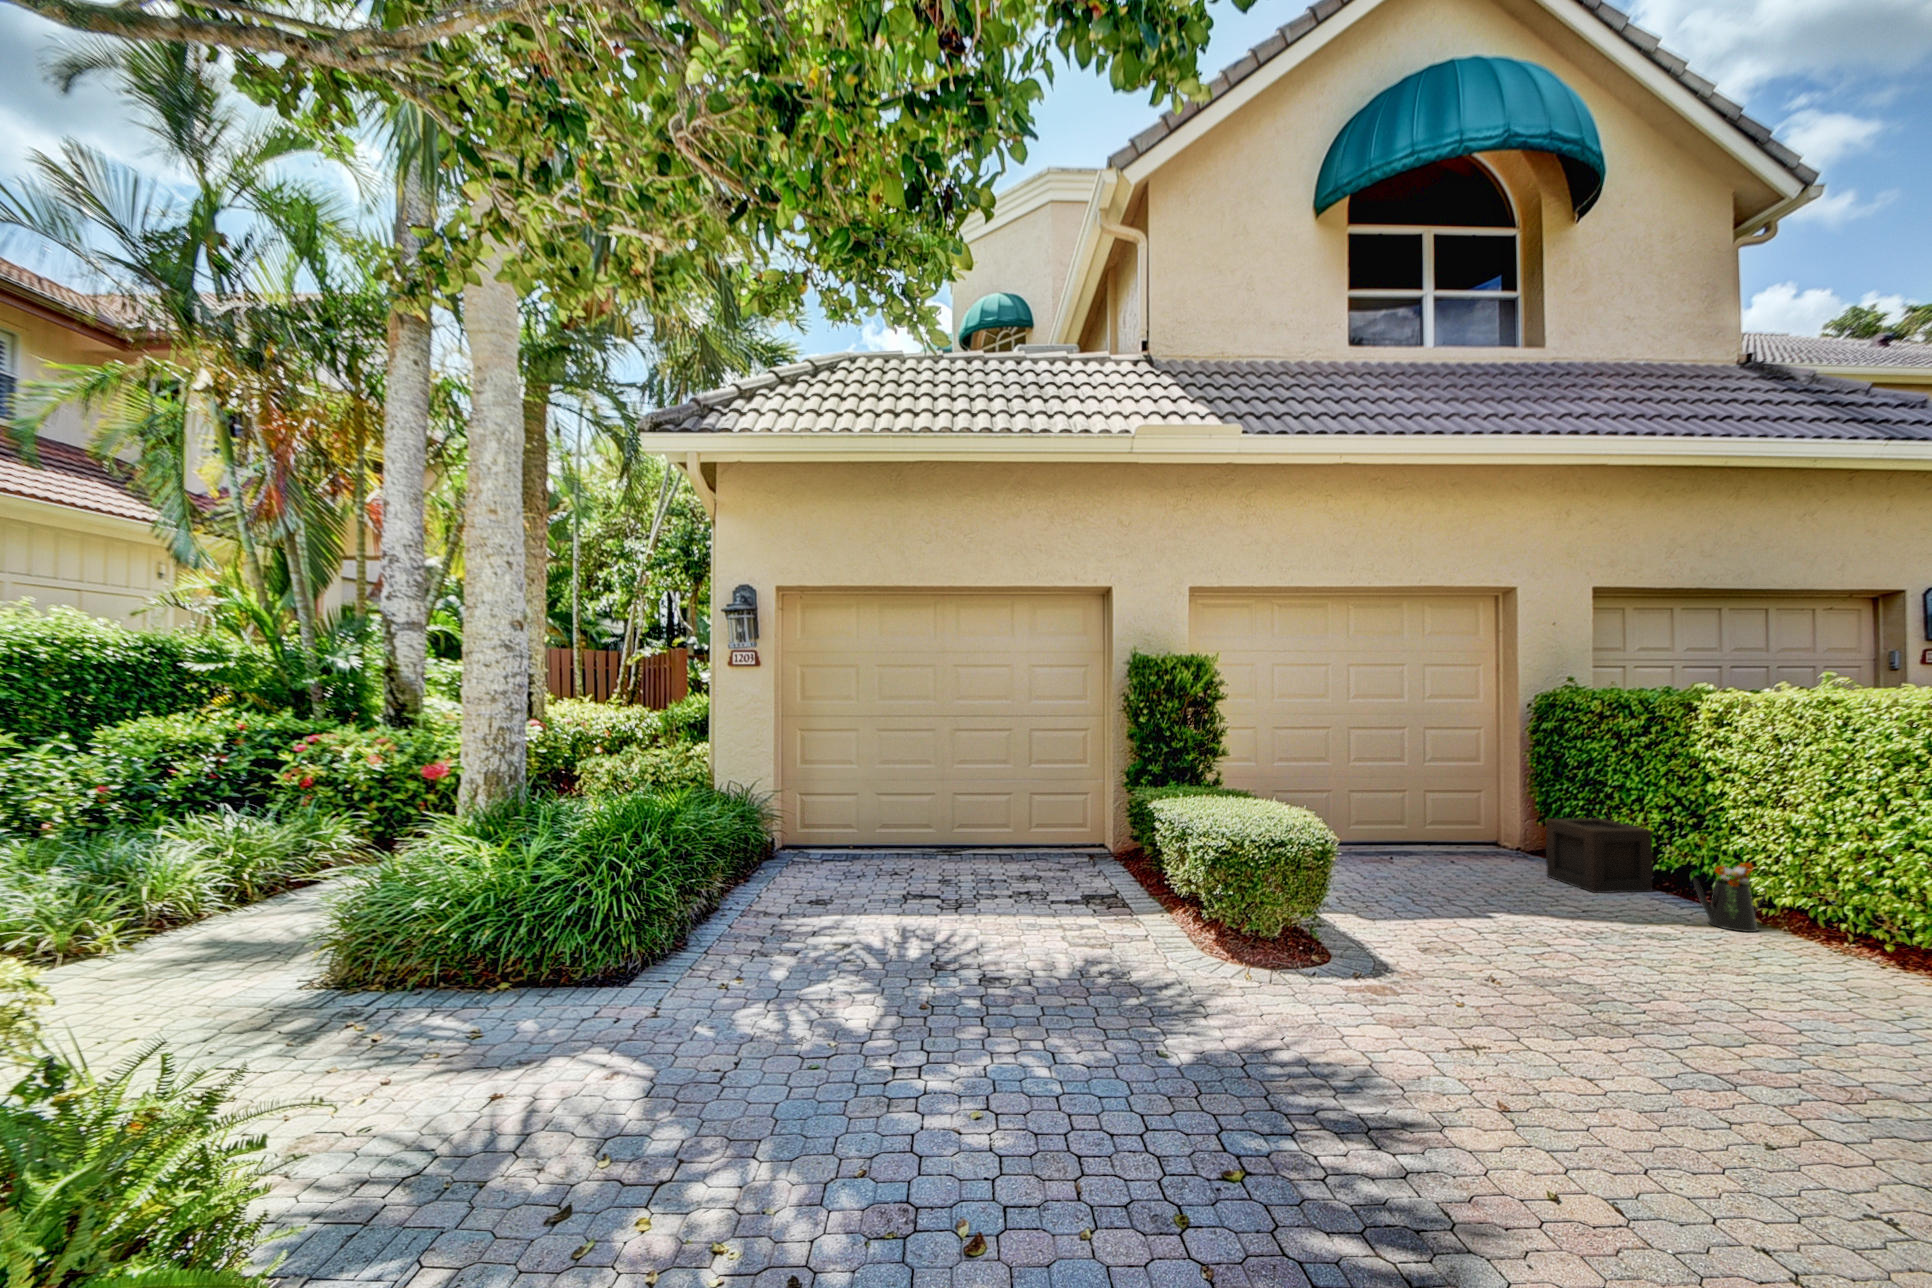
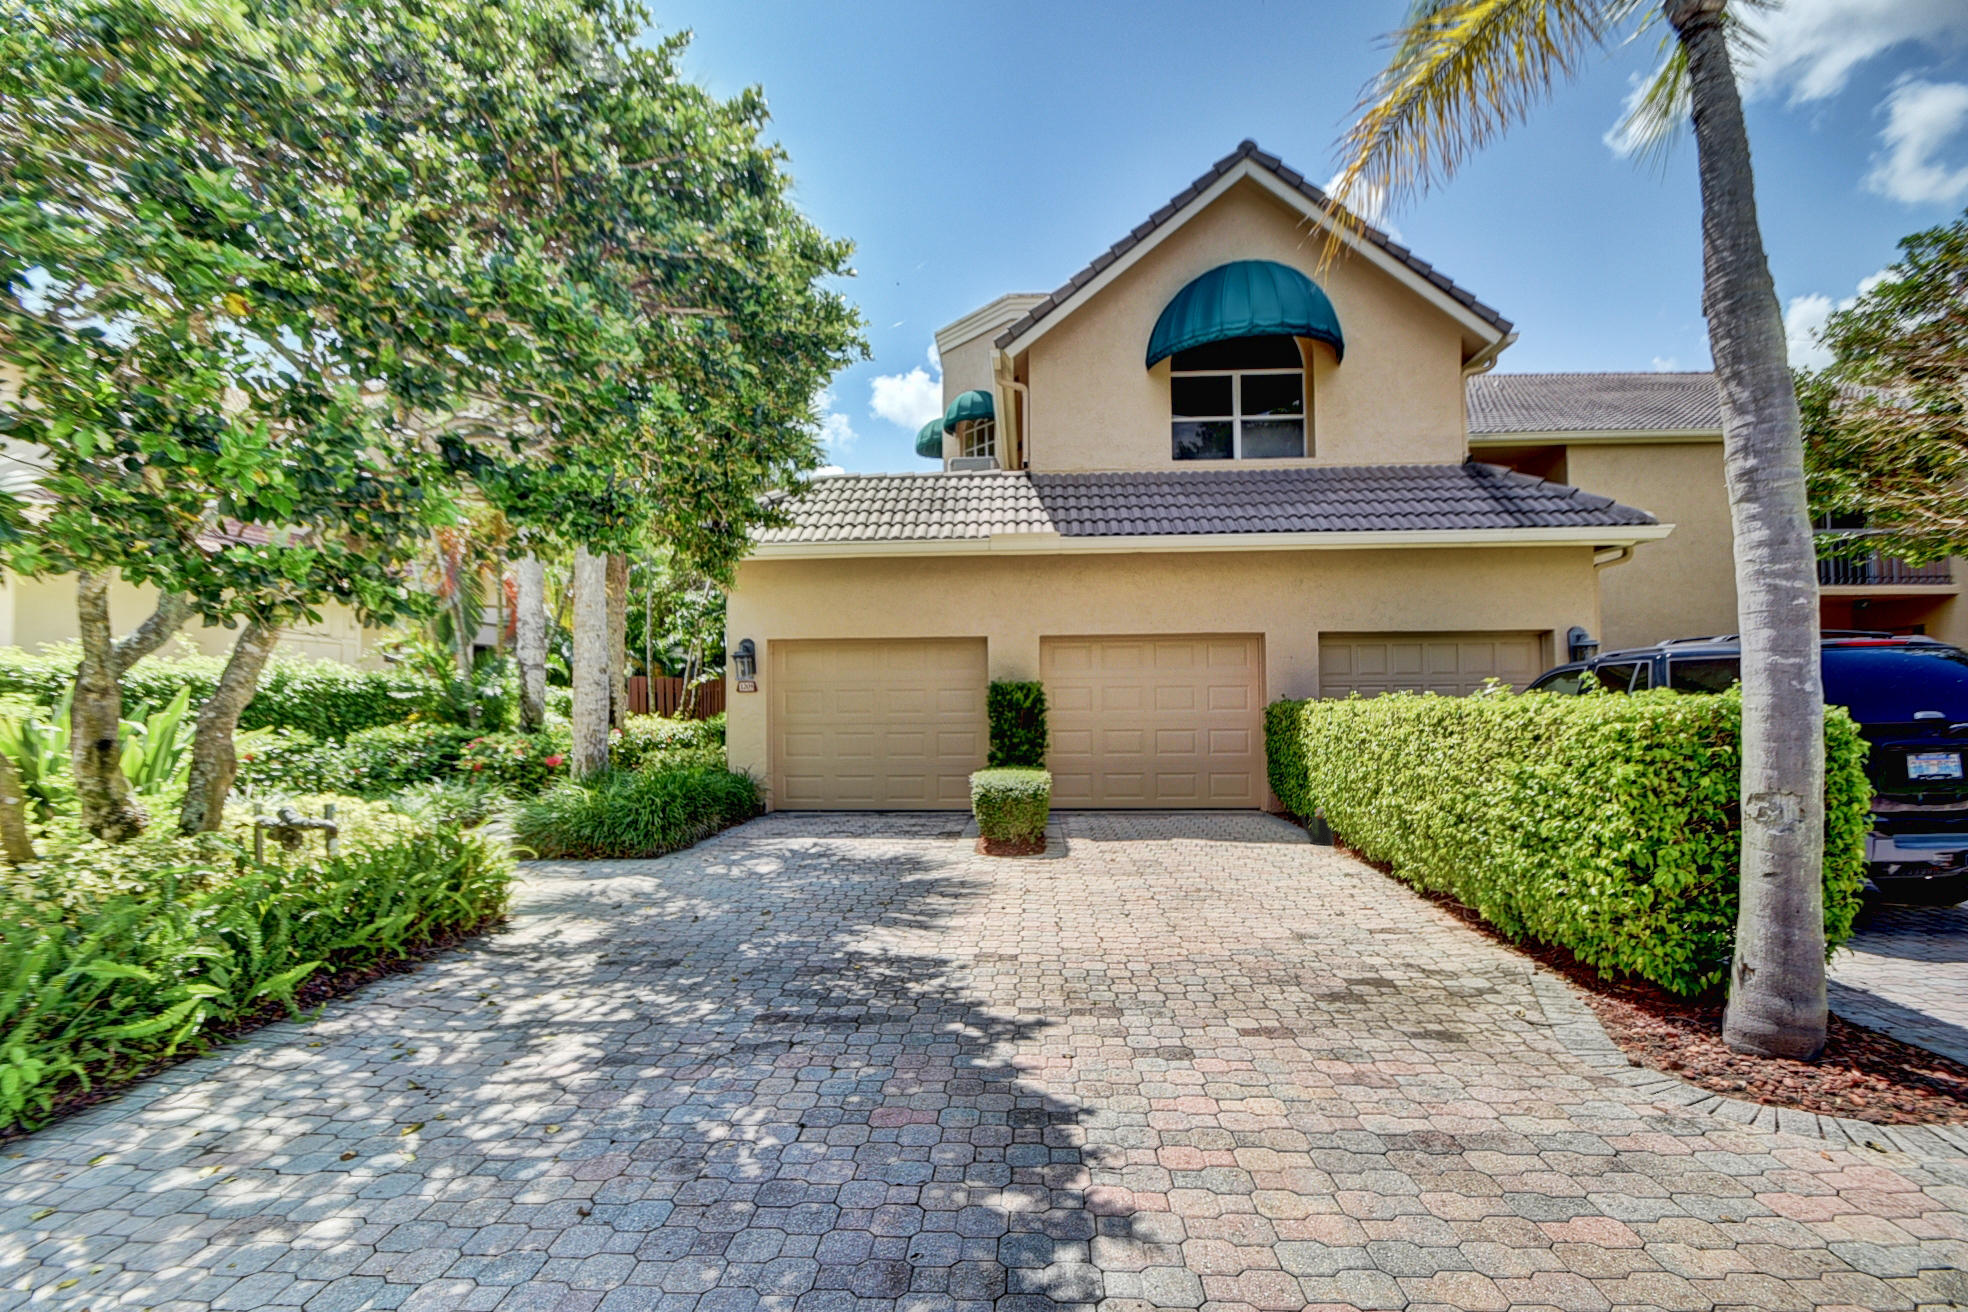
wooden crate: present [1546,818,1653,893] -> none [1257,785,1310,830]

